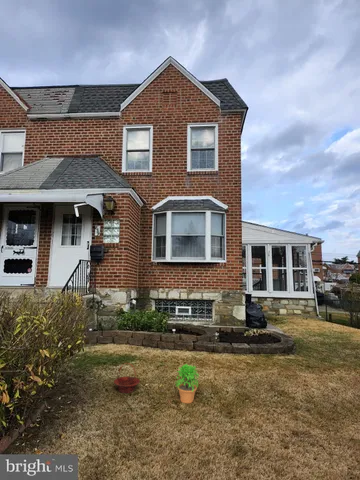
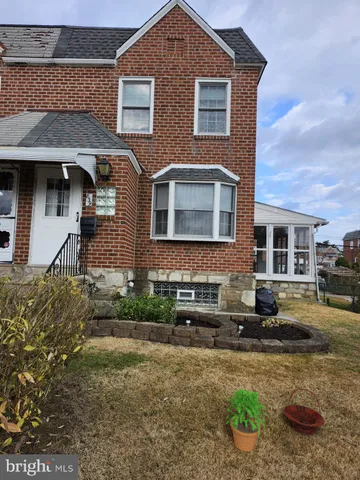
basket: present [114,368,140,393] -> present [284,389,325,435]

